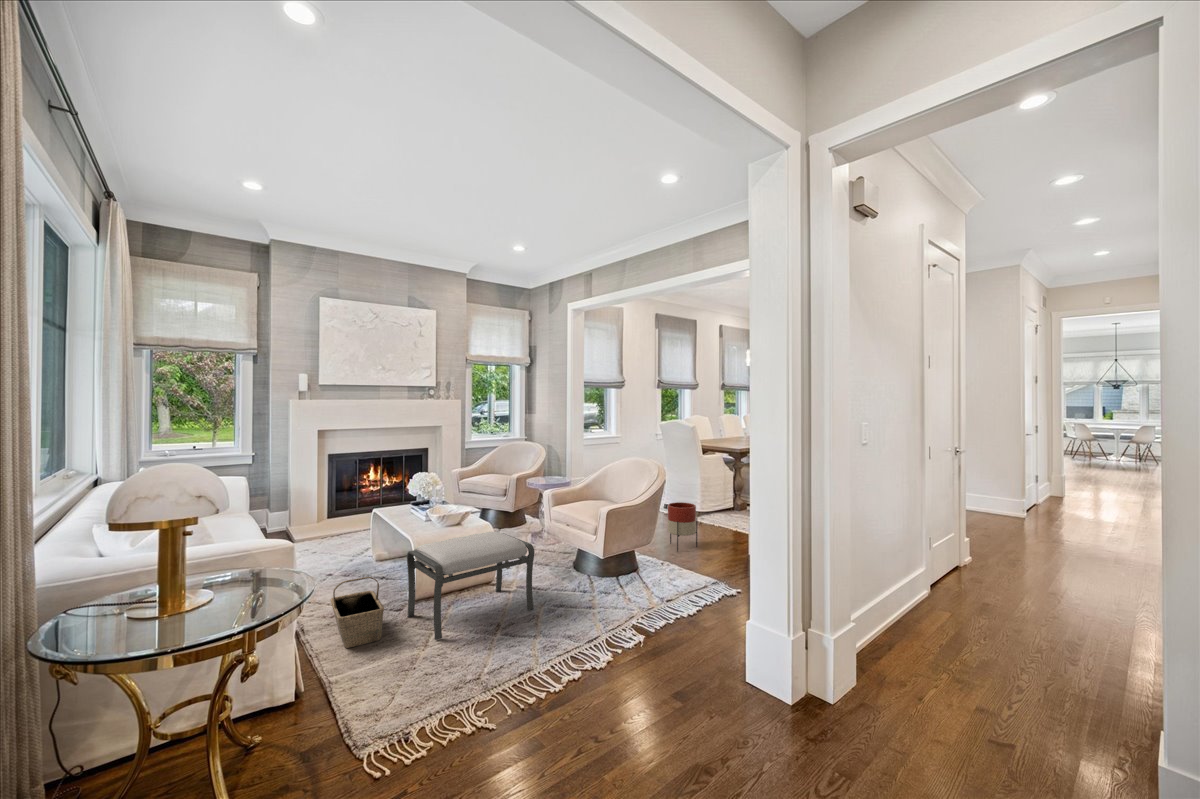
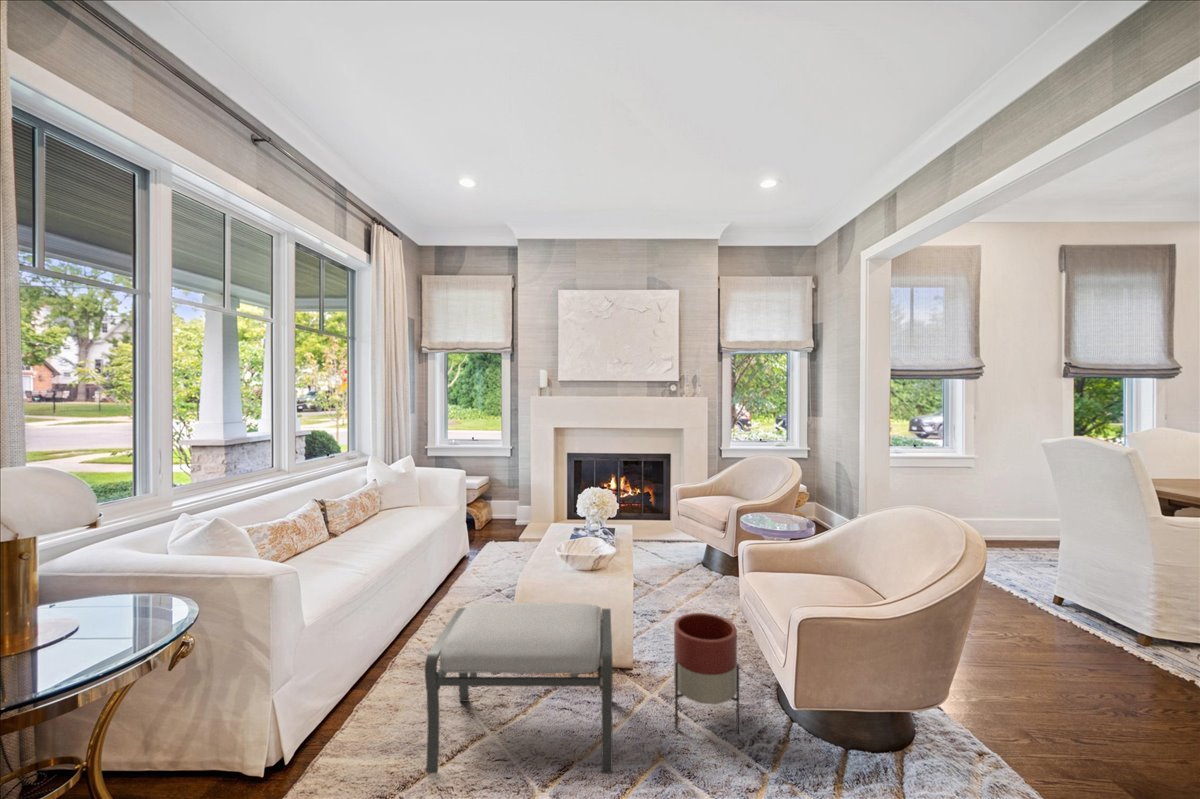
planter: present [668,502,697,551] -> present [674,613,739,734]
basket: present [331,577,384,648] -> none [337,631,429,732]

